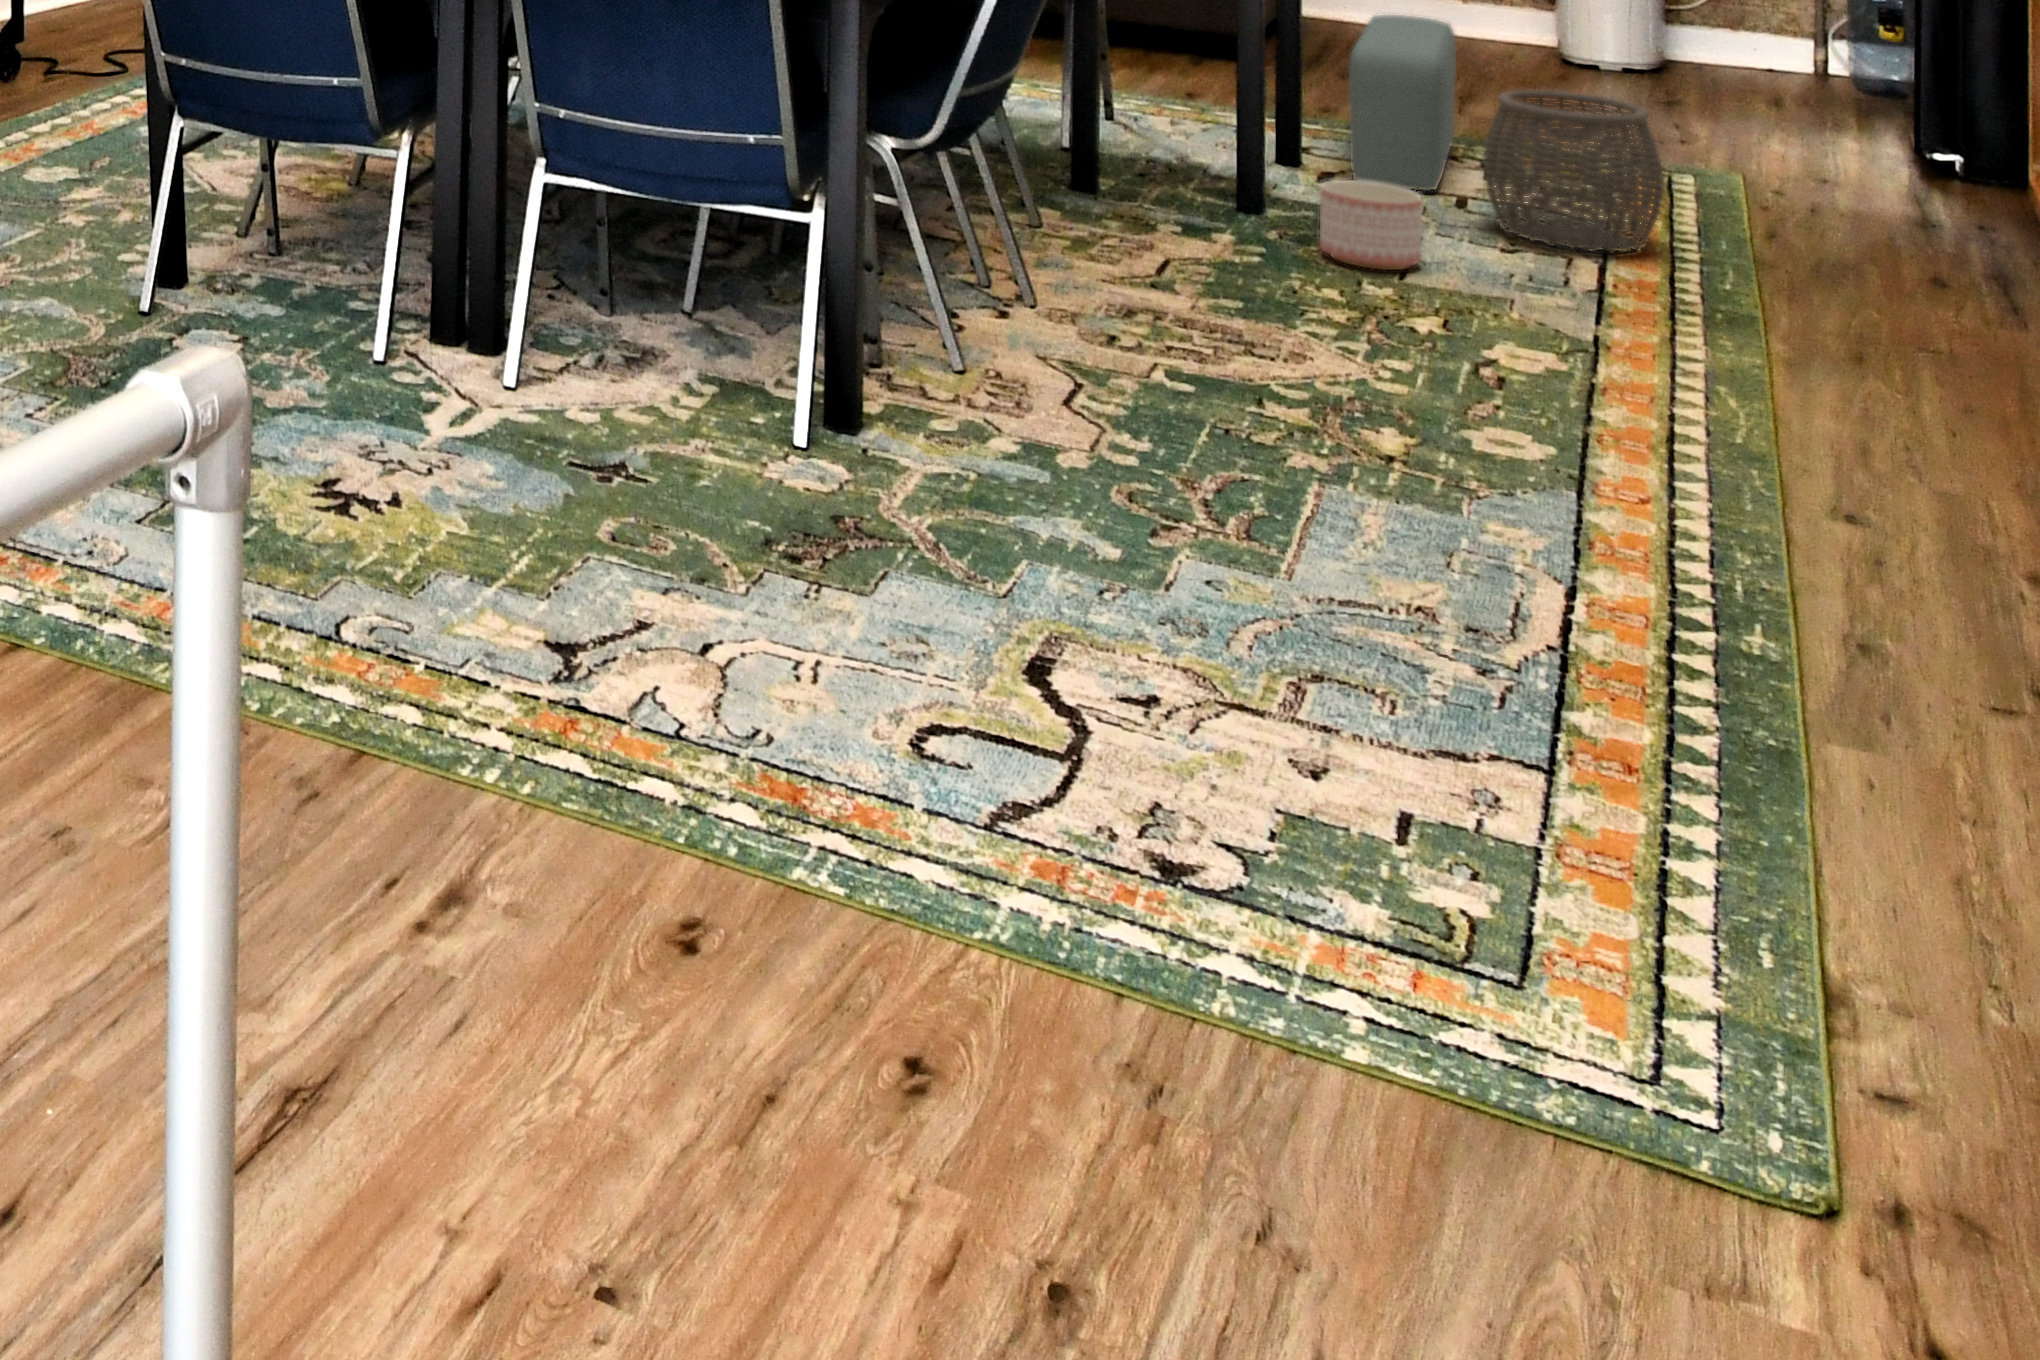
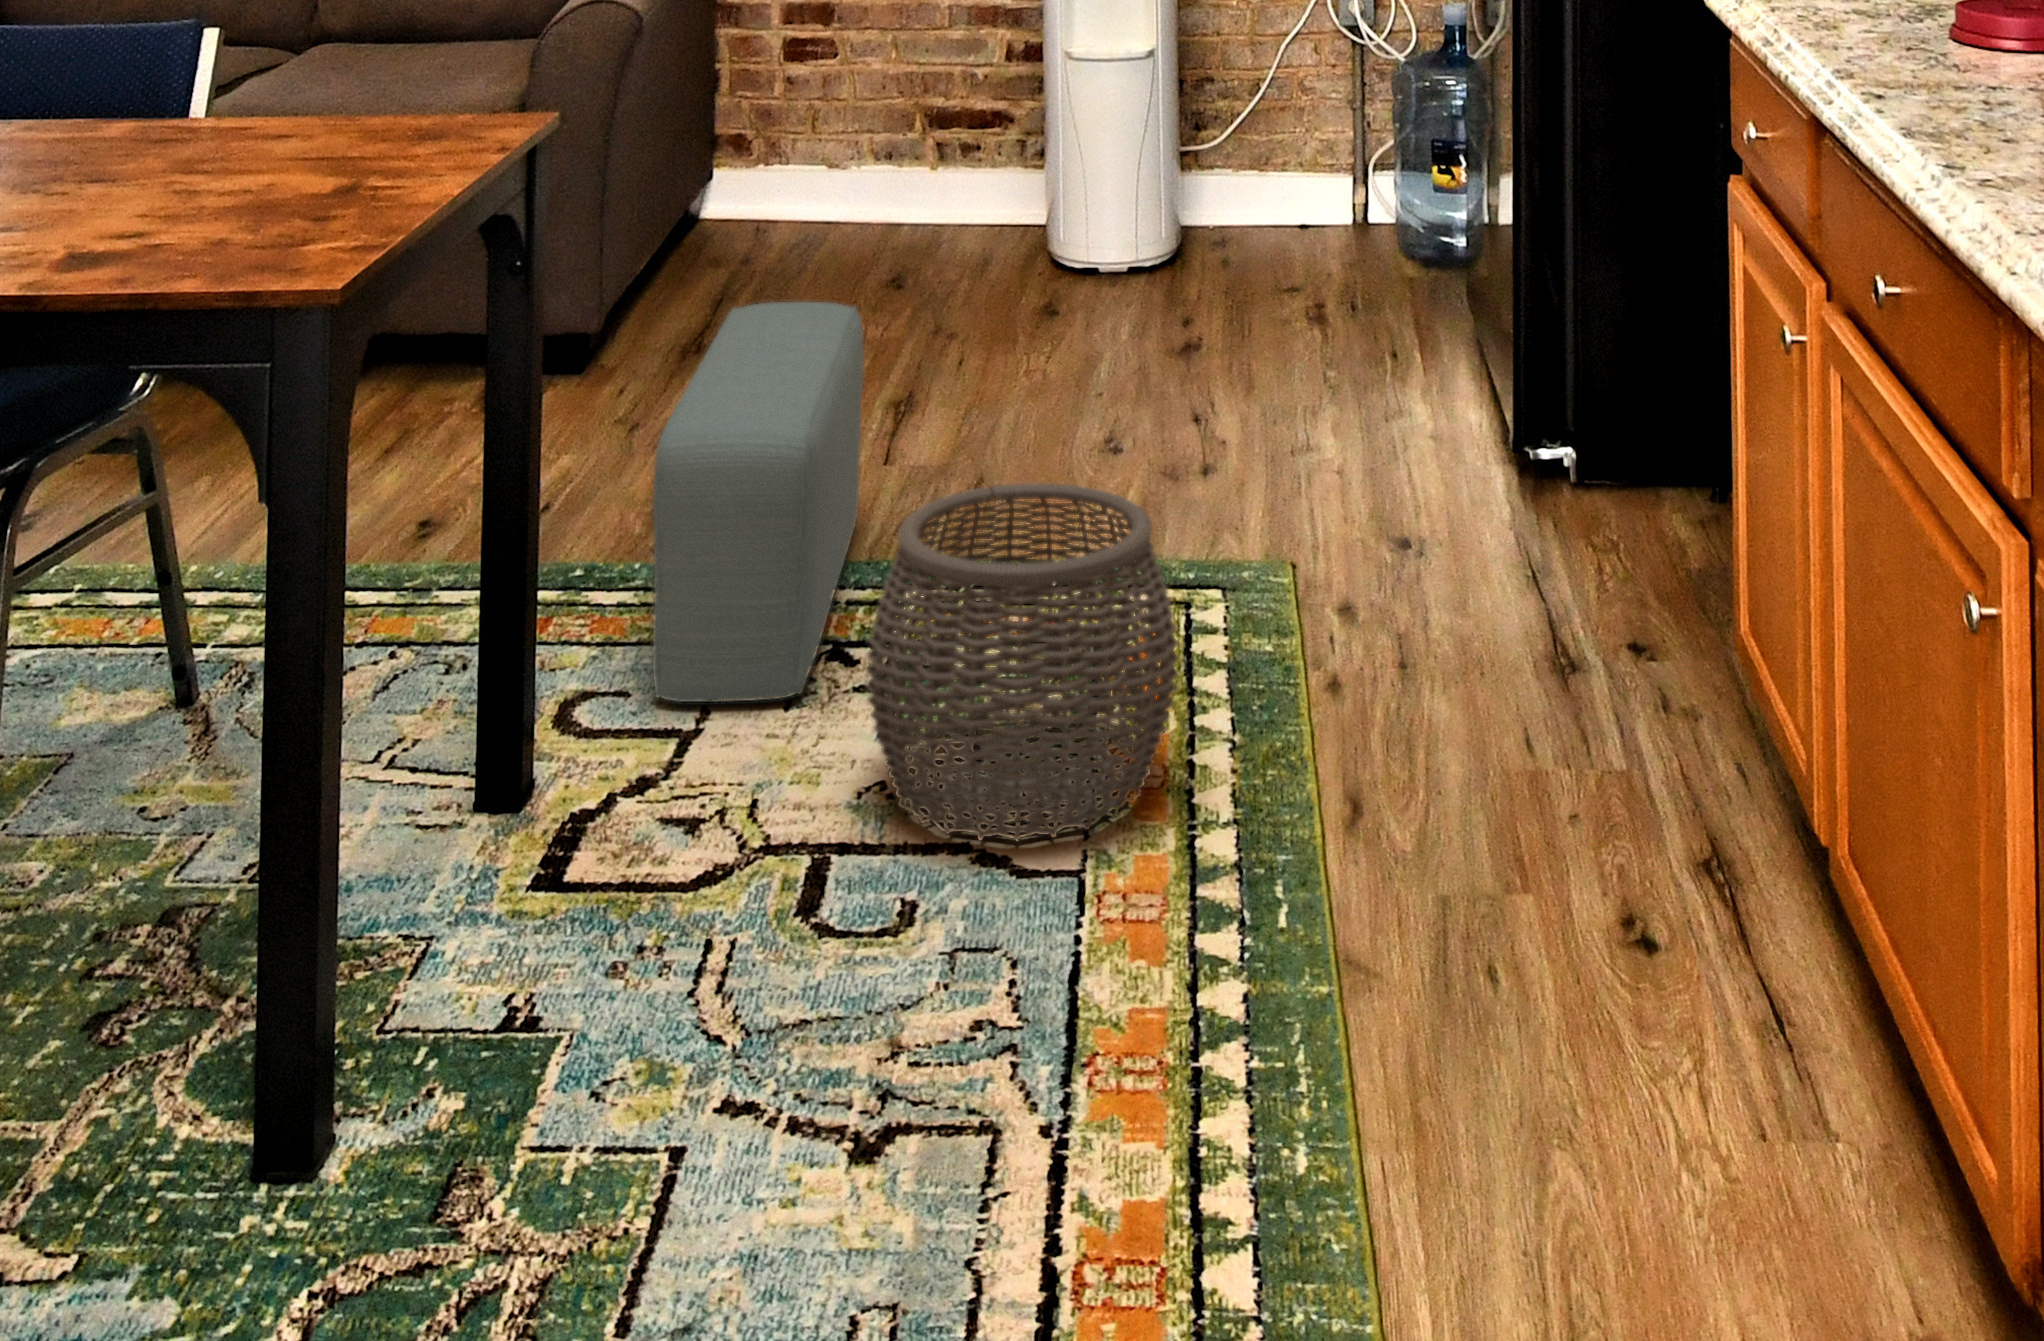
planter: present [1320,180,1422,270] -> none [505,830,720,1080]

